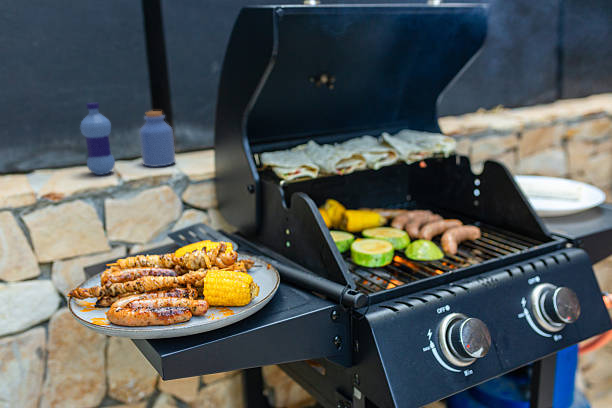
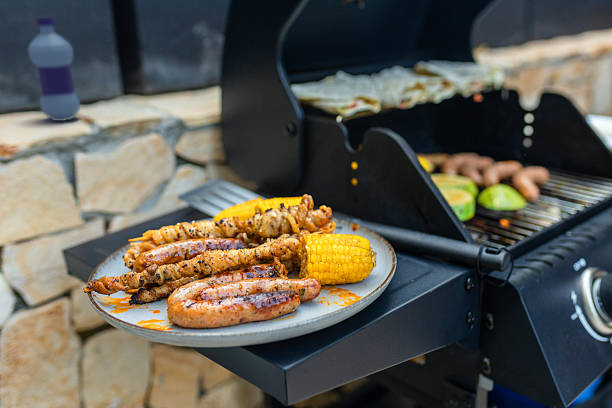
jar: present [139,111,175,167] -> none [107,35,158,110]

